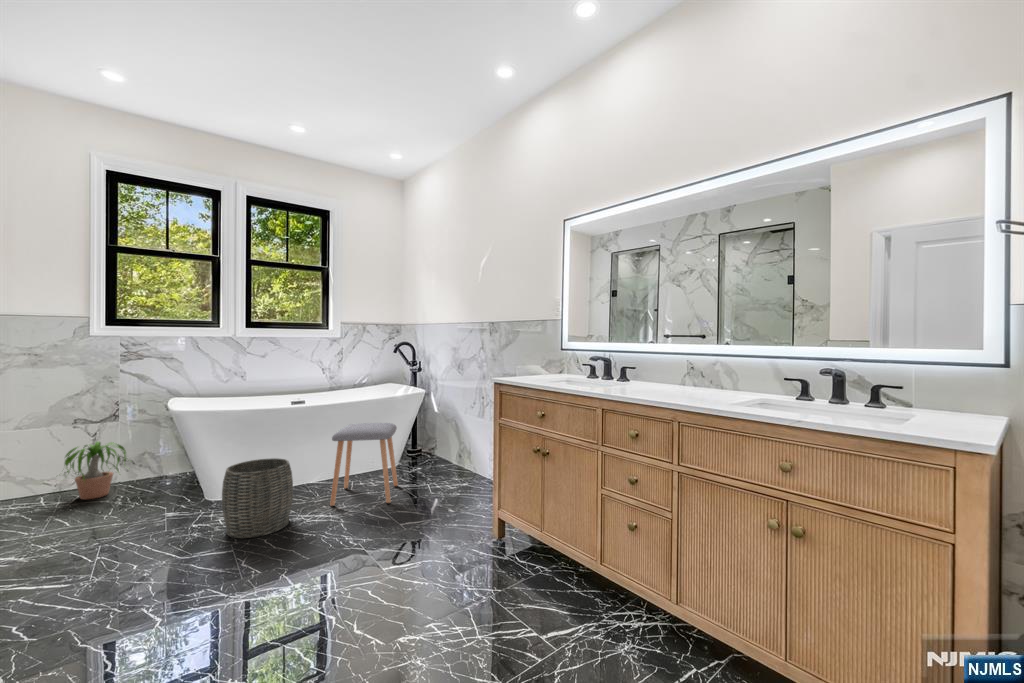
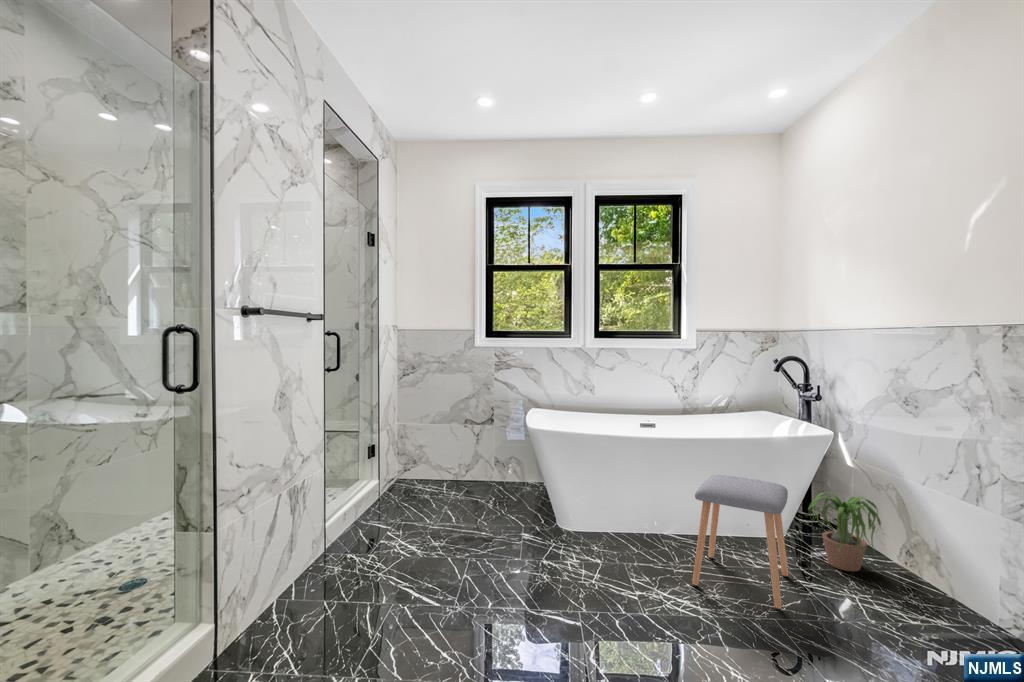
potted plant: present [65,442,126,499] -> present [809,493,881,571]
woven basket: present [222,458,293,538] -> none [572,505,647,608]

